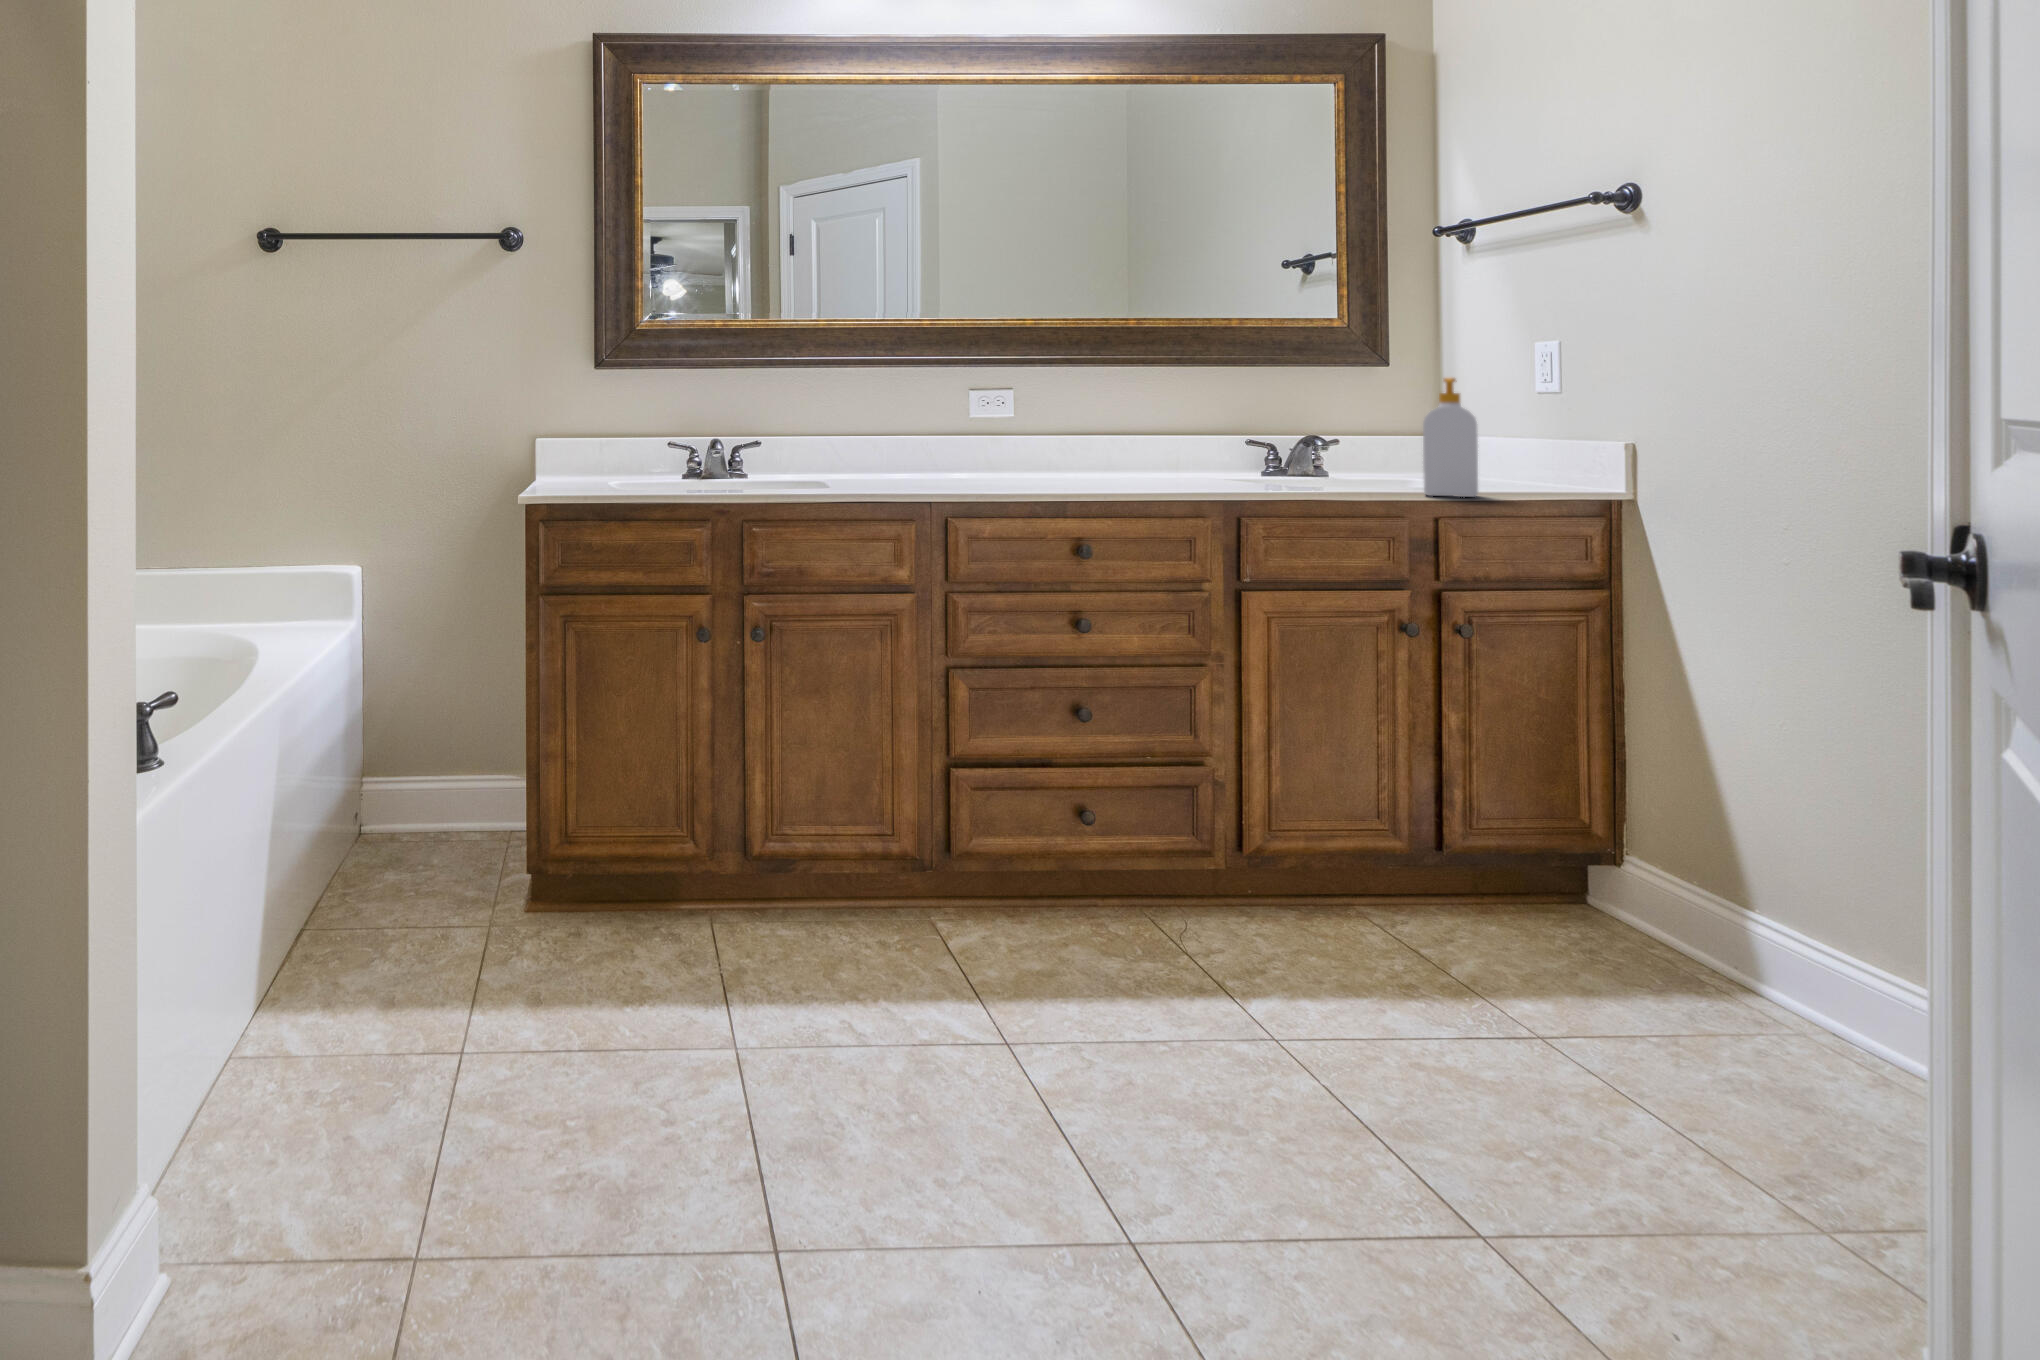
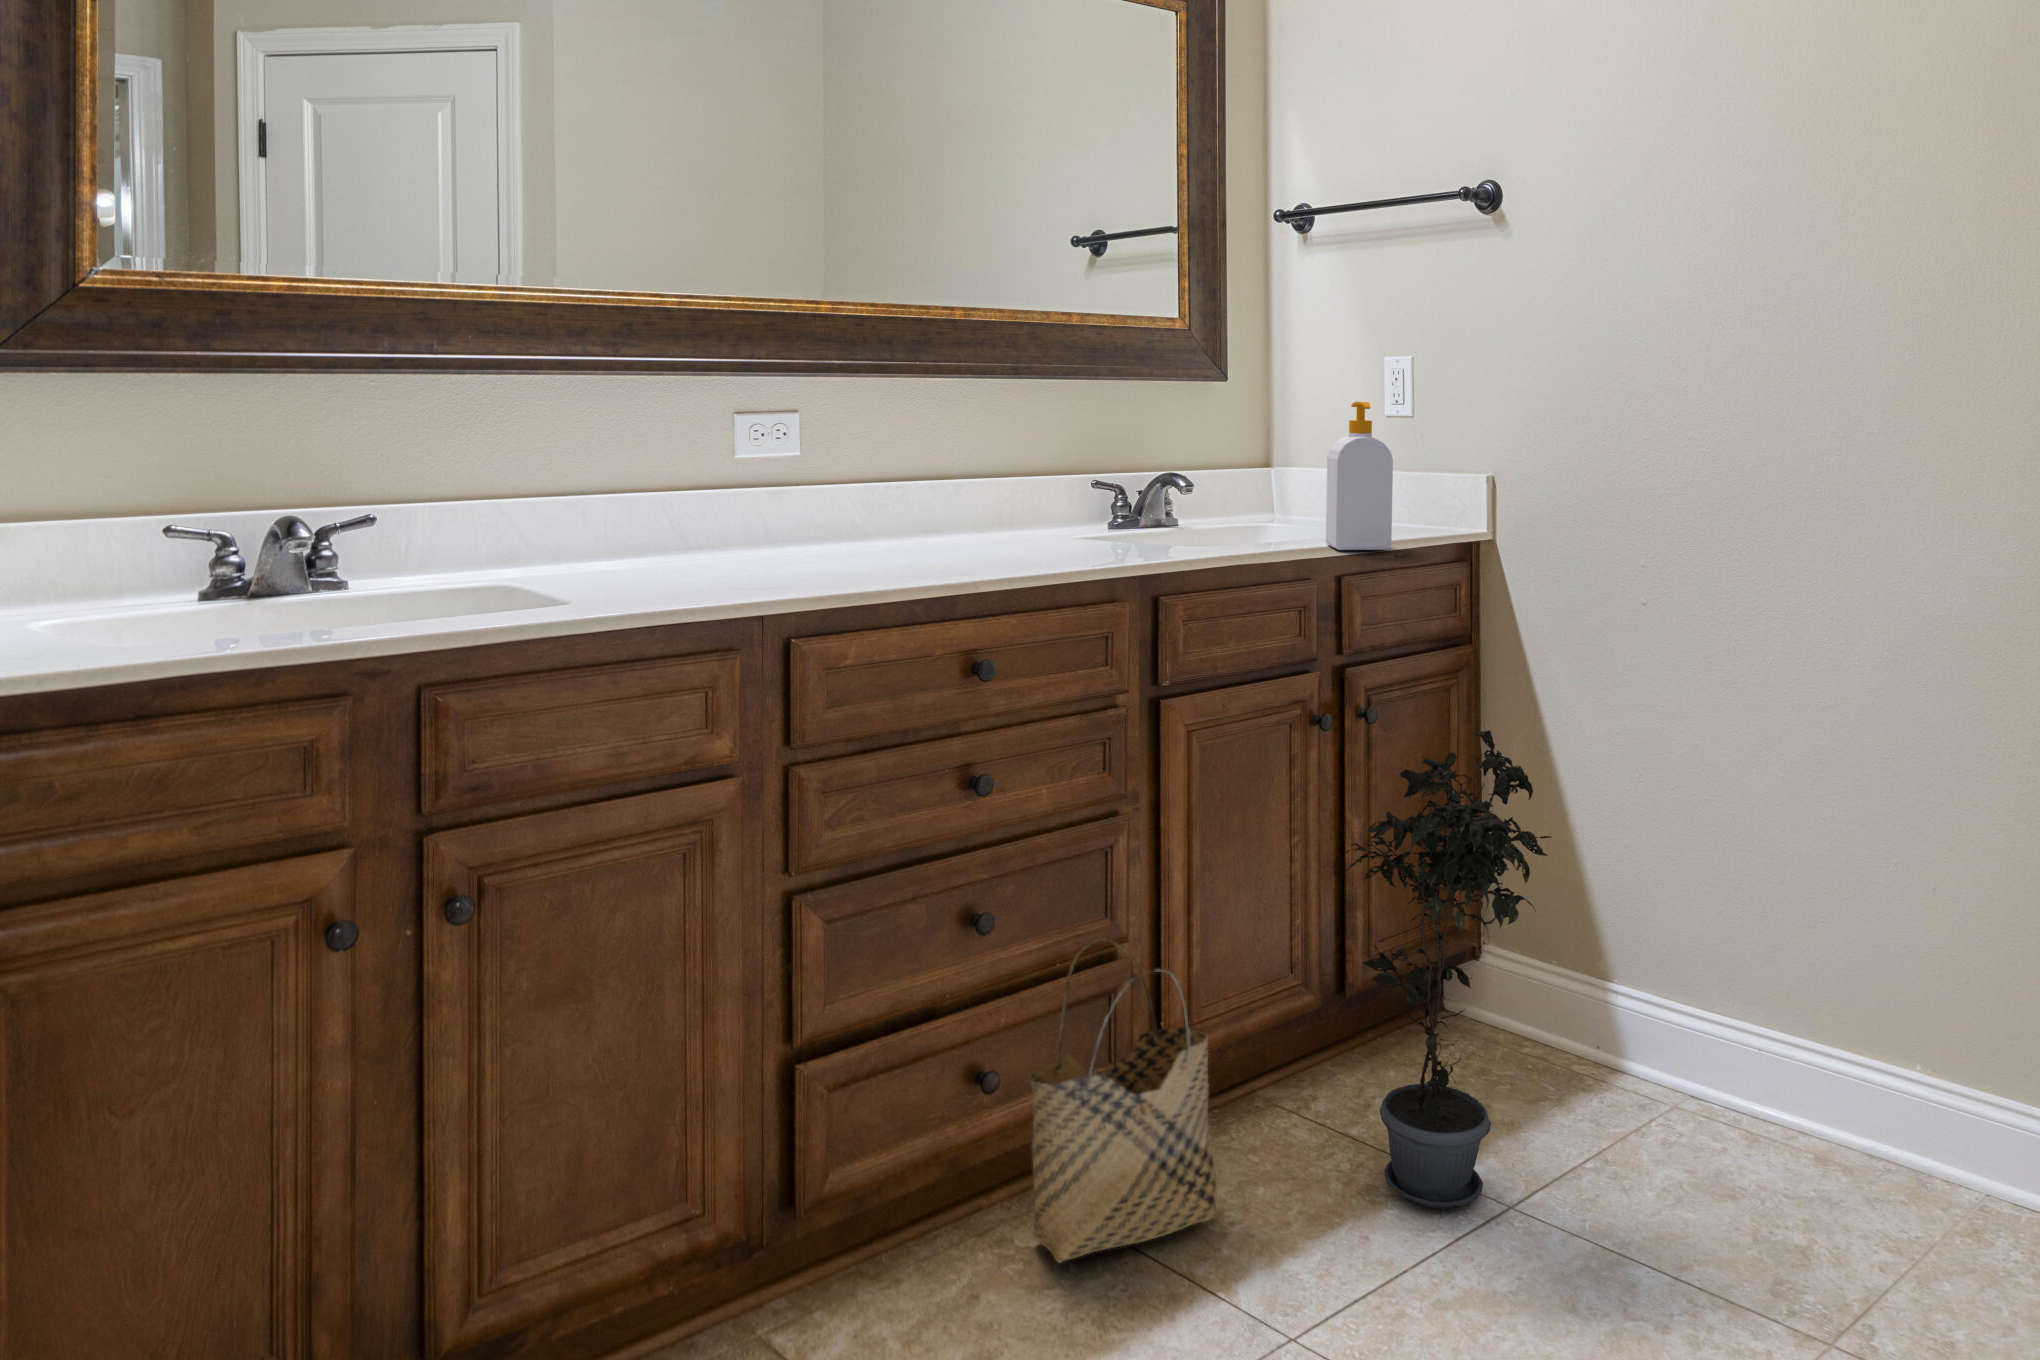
potted plant: none [1360,629,1538,998] -> present [1345,730,1551,1211]
woven basket: none [1107,740,1254,949] -> present [1029,938,1216,1263]

